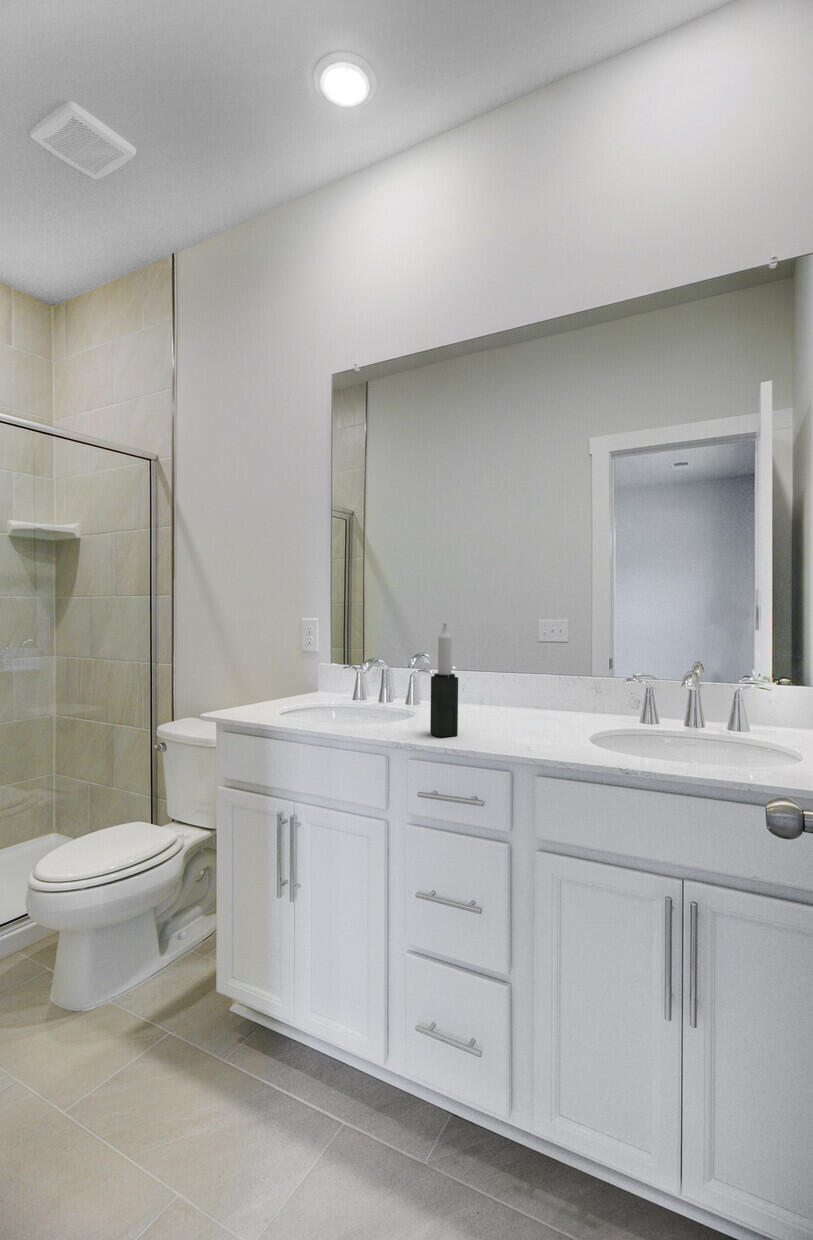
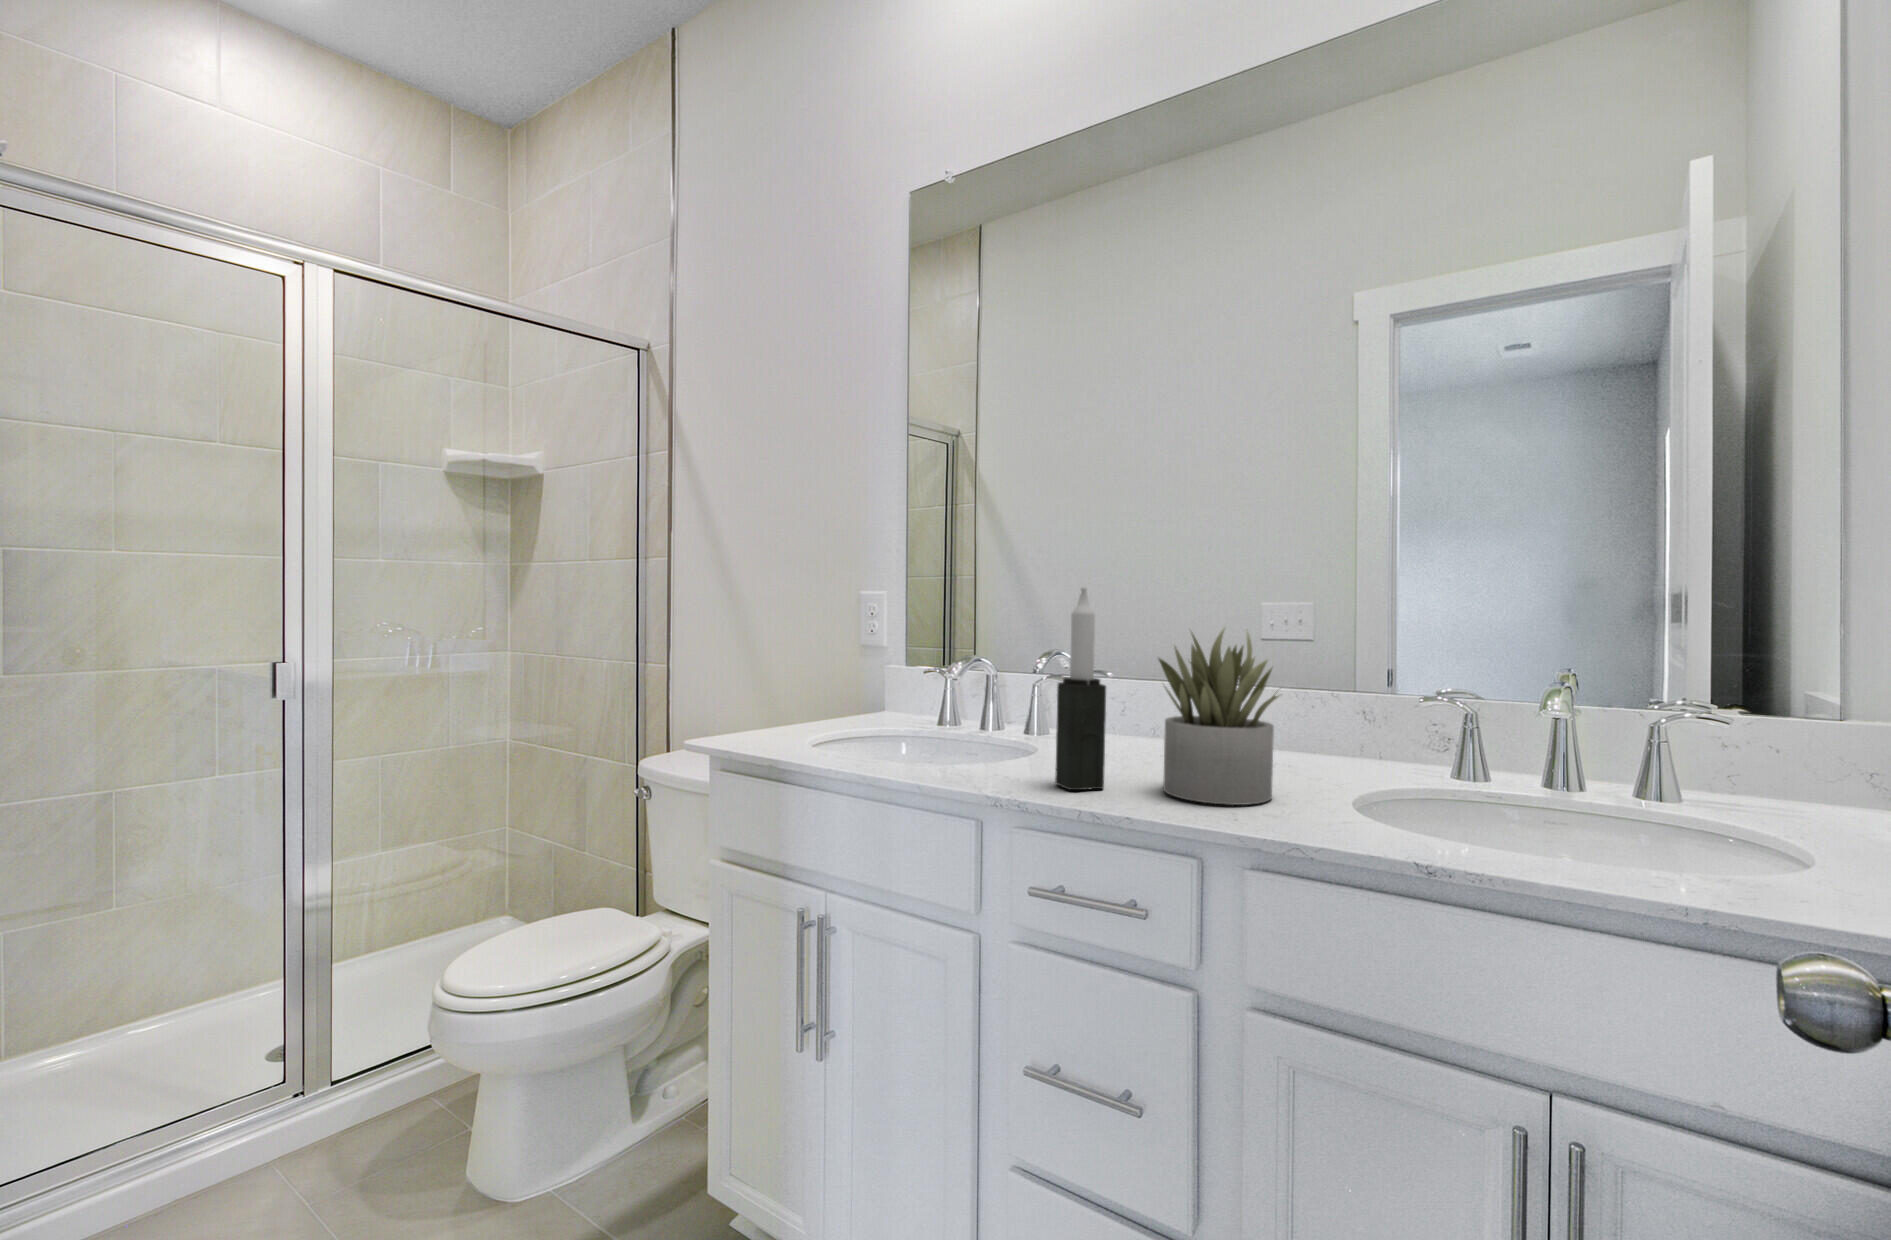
succulent plant: none [486,644,553,742] -> present [1159,629,1279,805]

